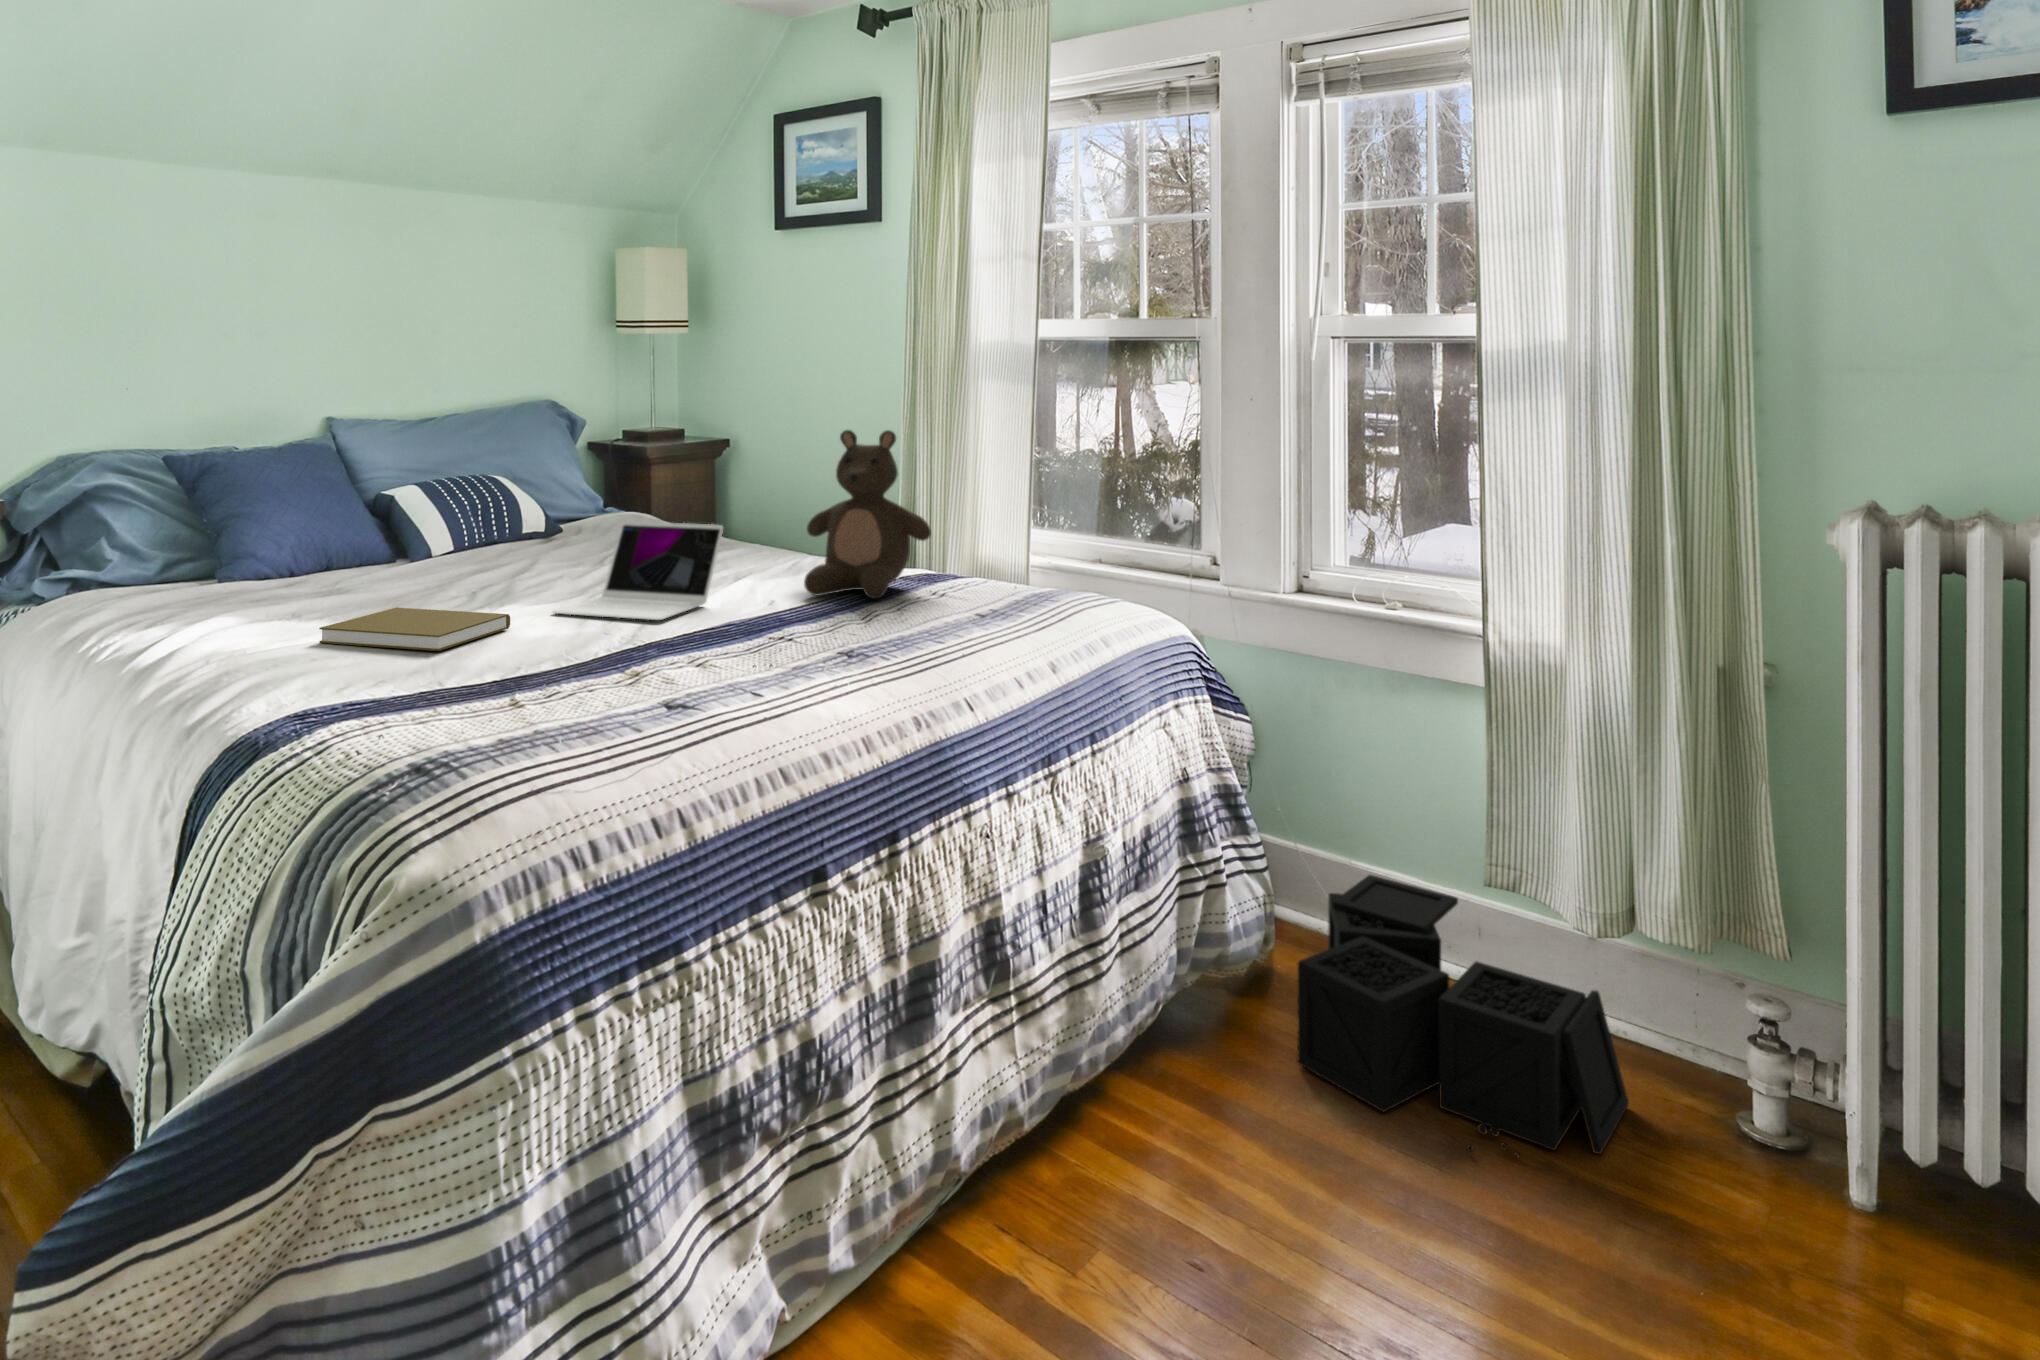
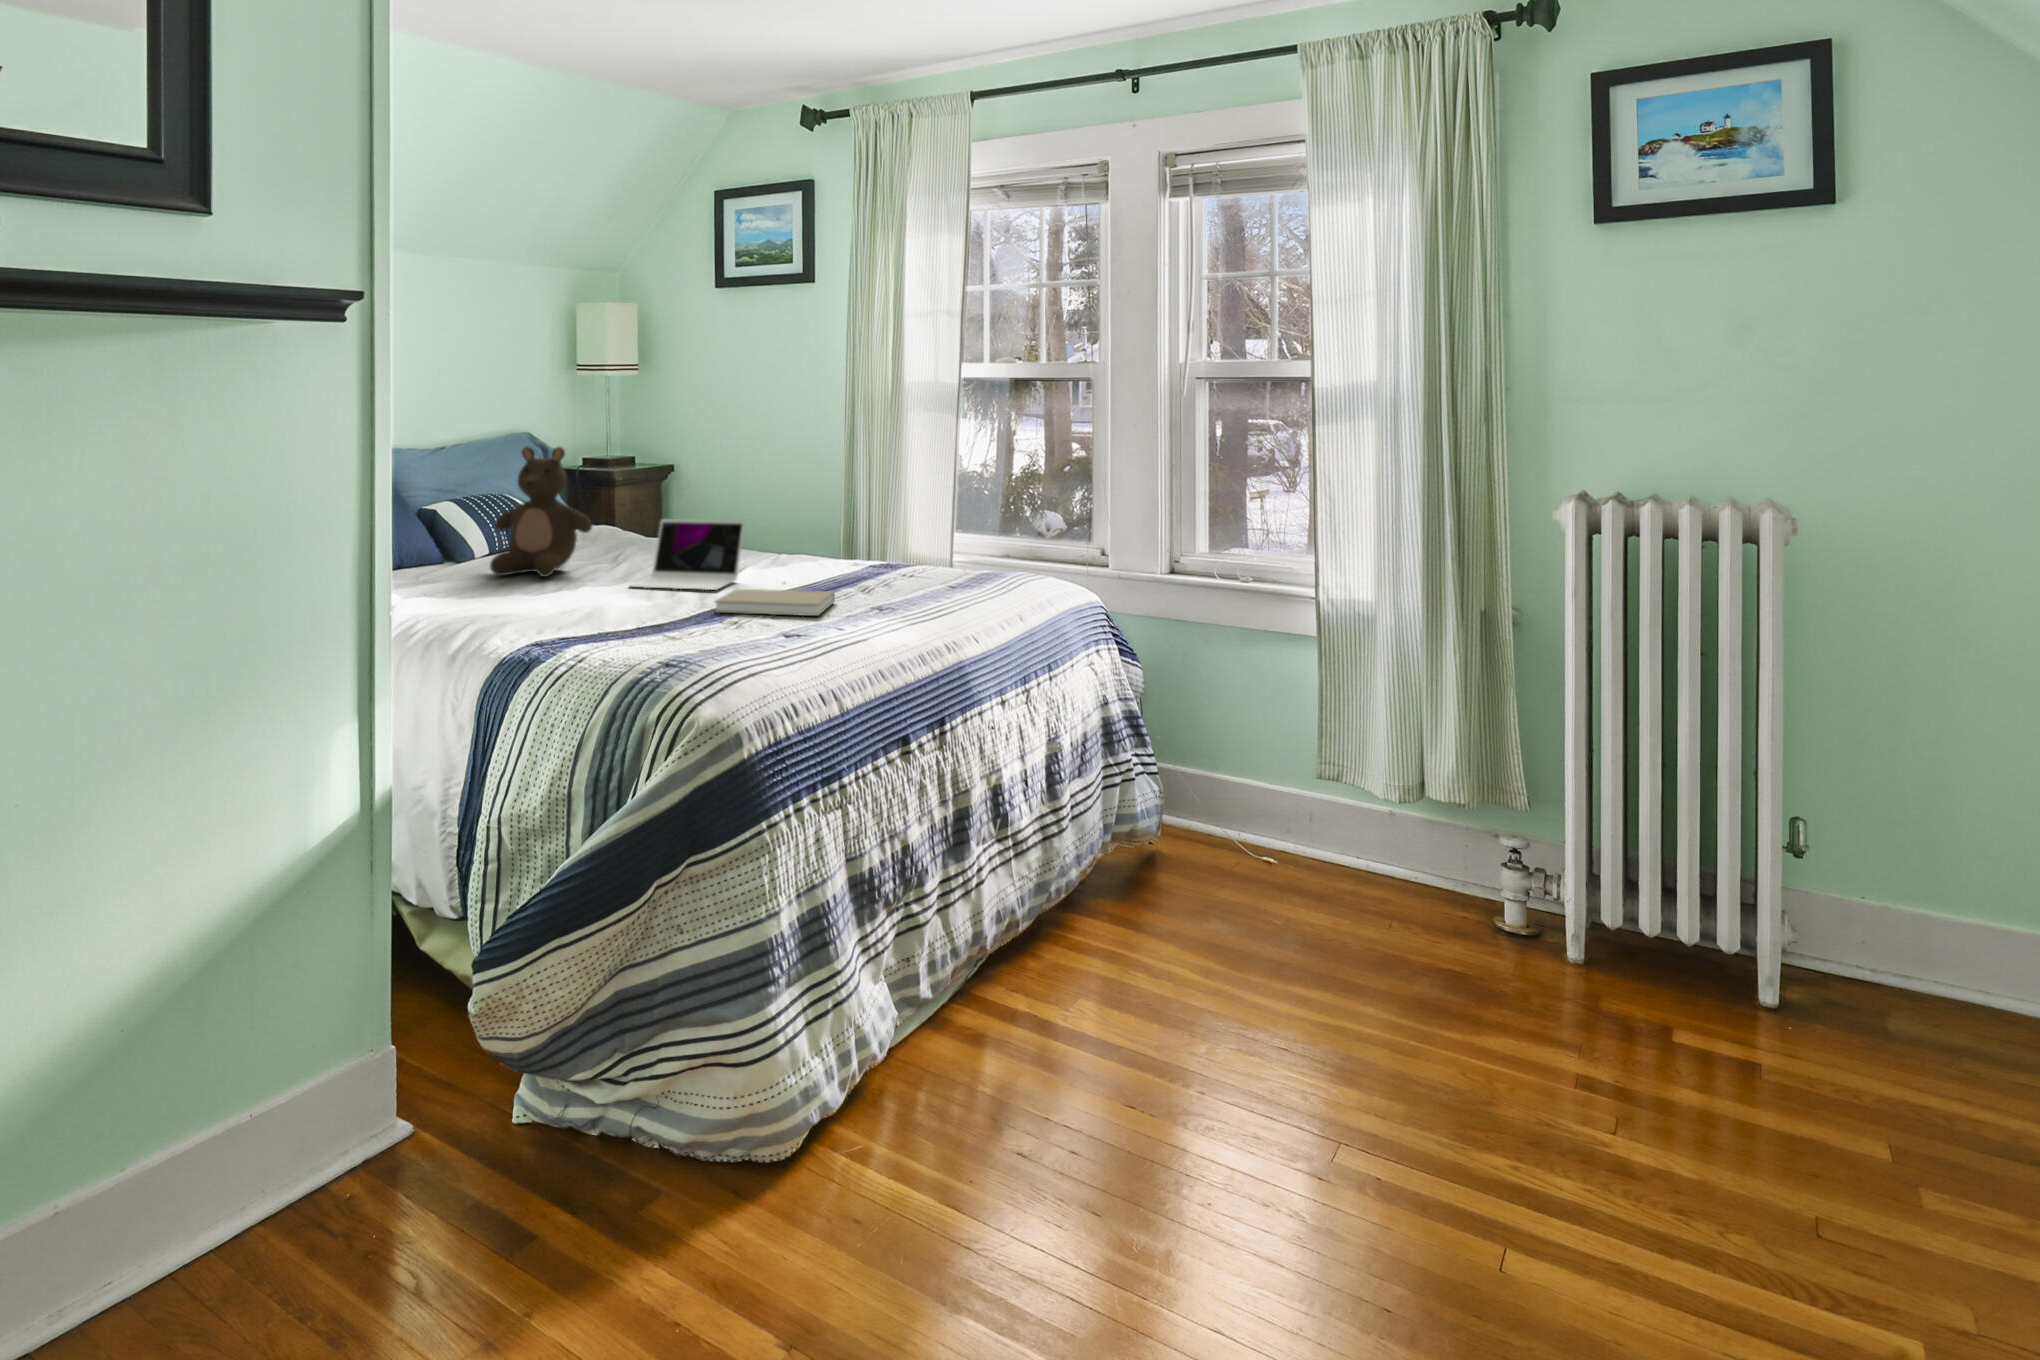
stuffed bear: present [804,430,931,599] -> present [490,447,592,577]
book: present [319,608,510,651] -> present [715,589,835,616]
storage bin: present [1298,875,1629,1157] -> none [1191,778,1425,945]

